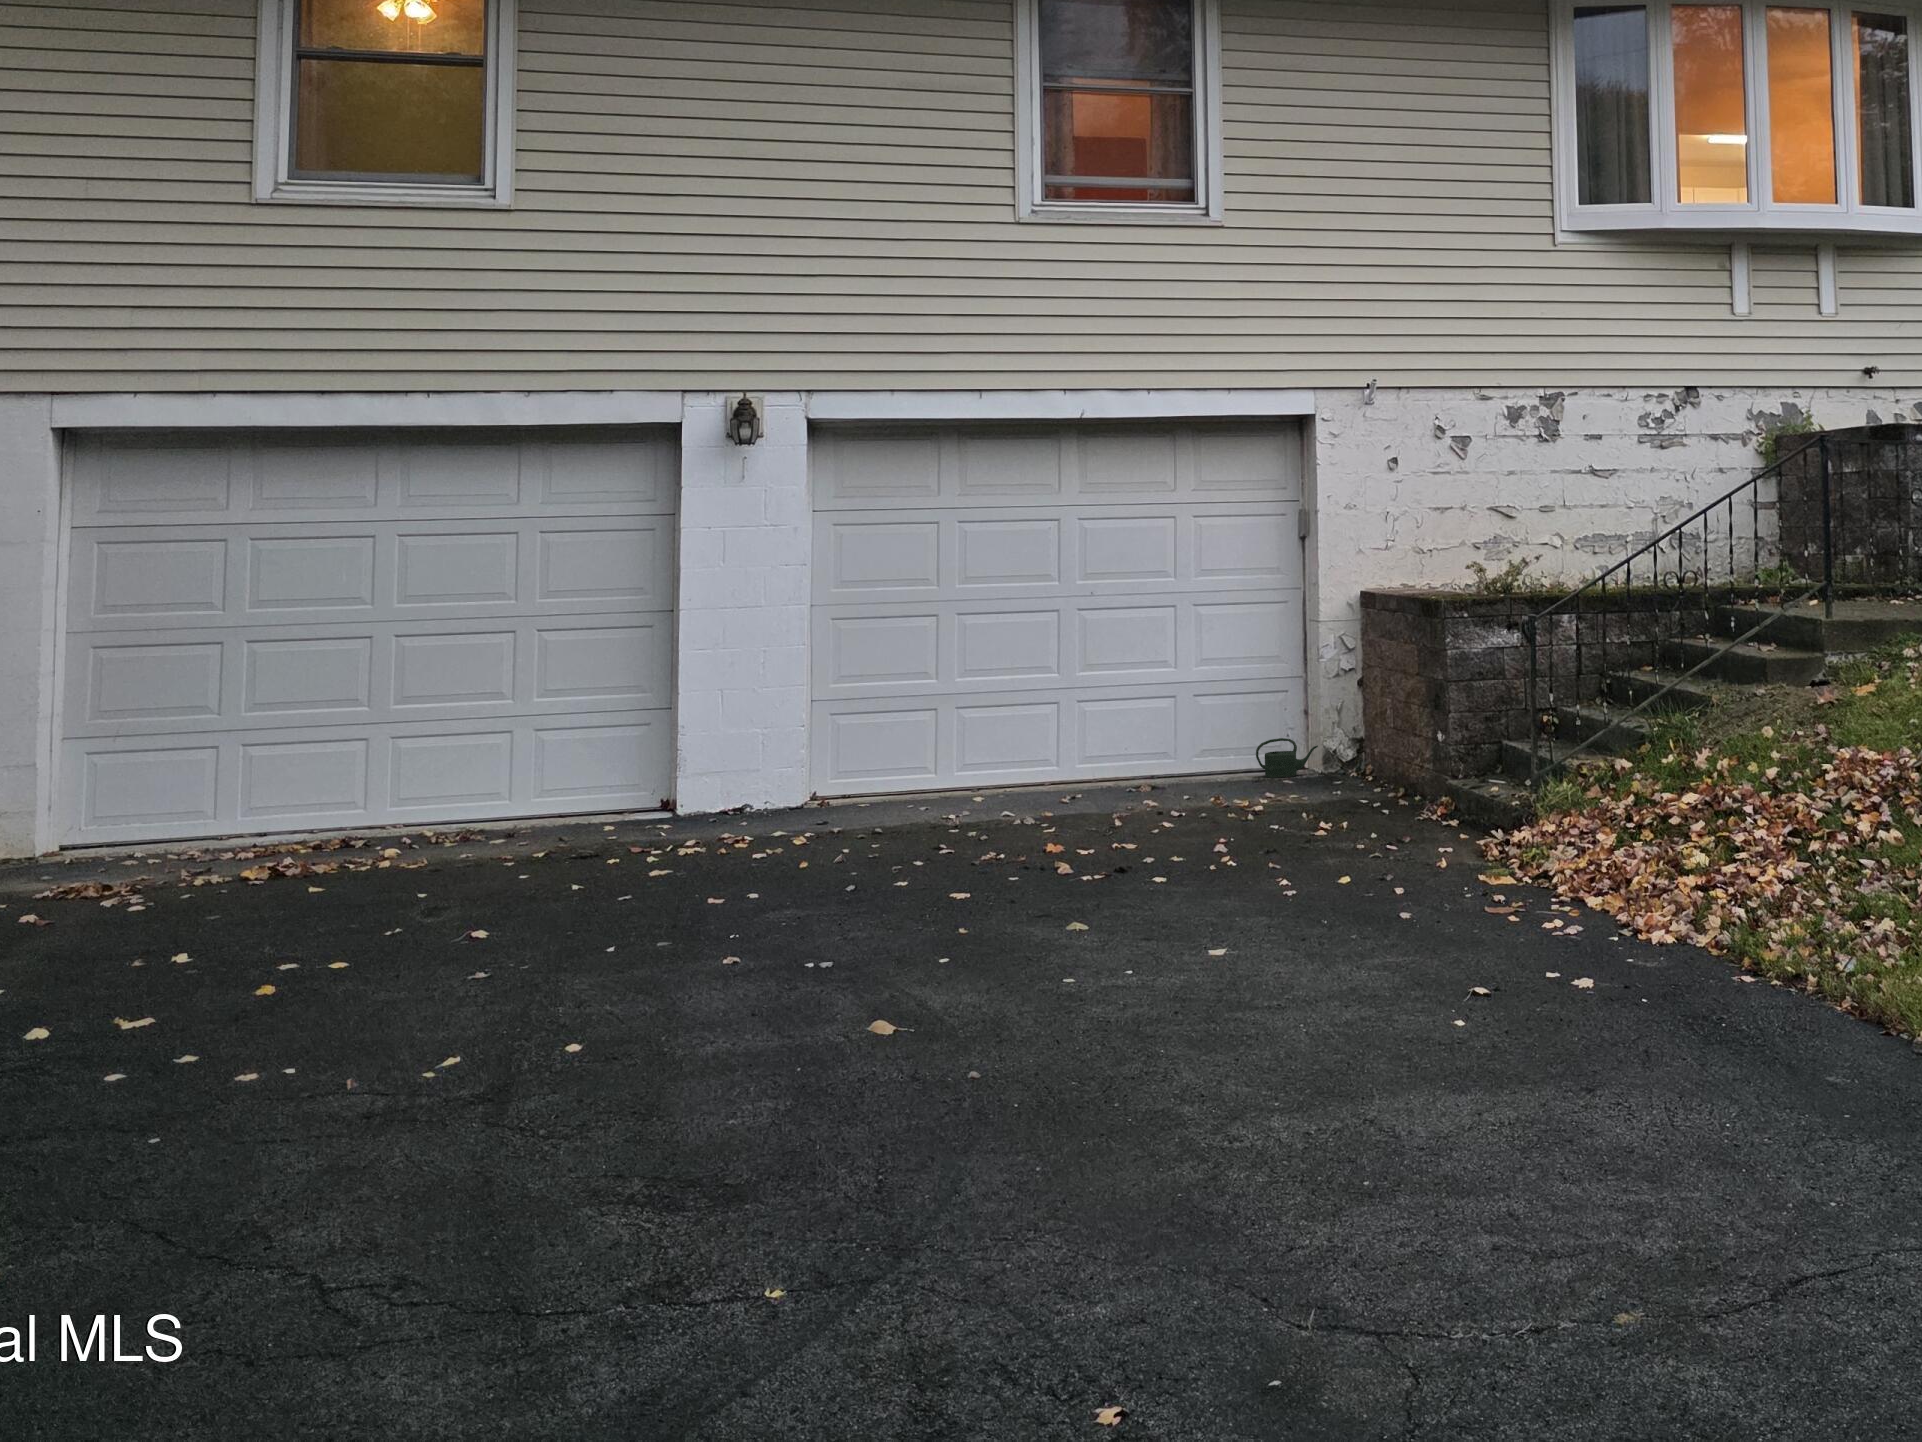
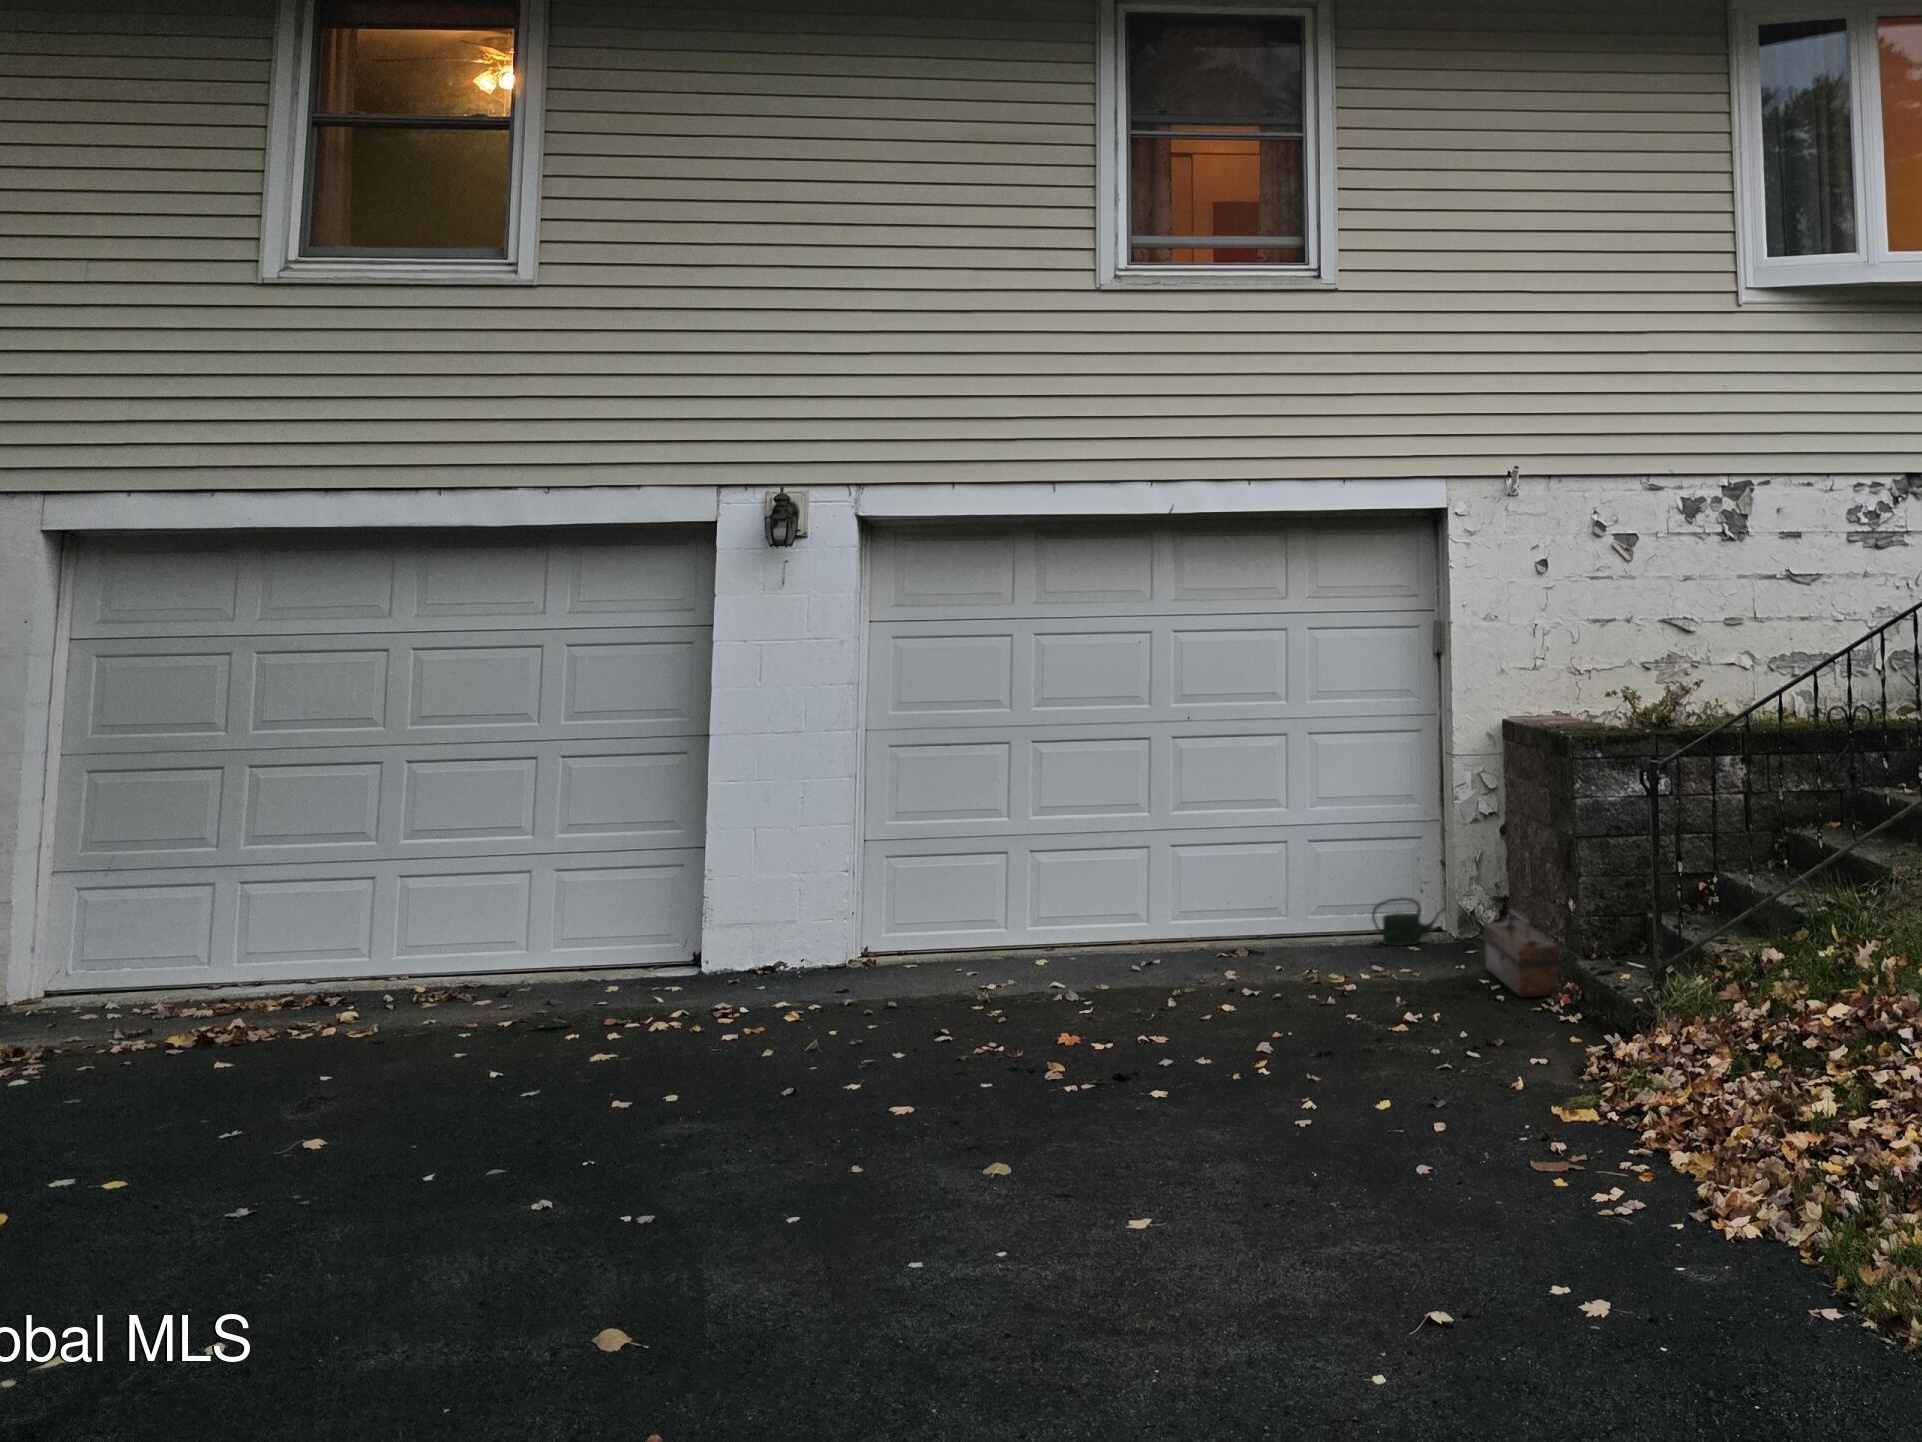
toolbox: none [1359,742,1436,811] -> present [1482,909,1561,998]

